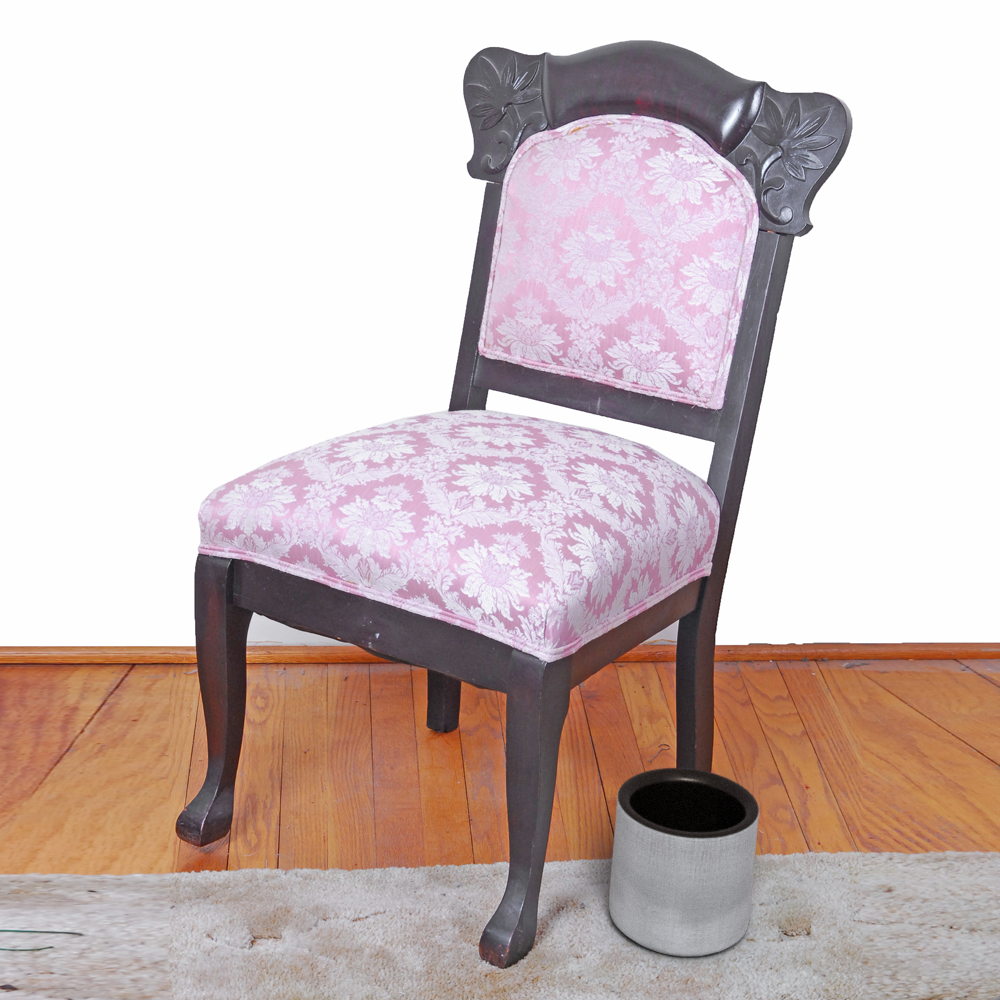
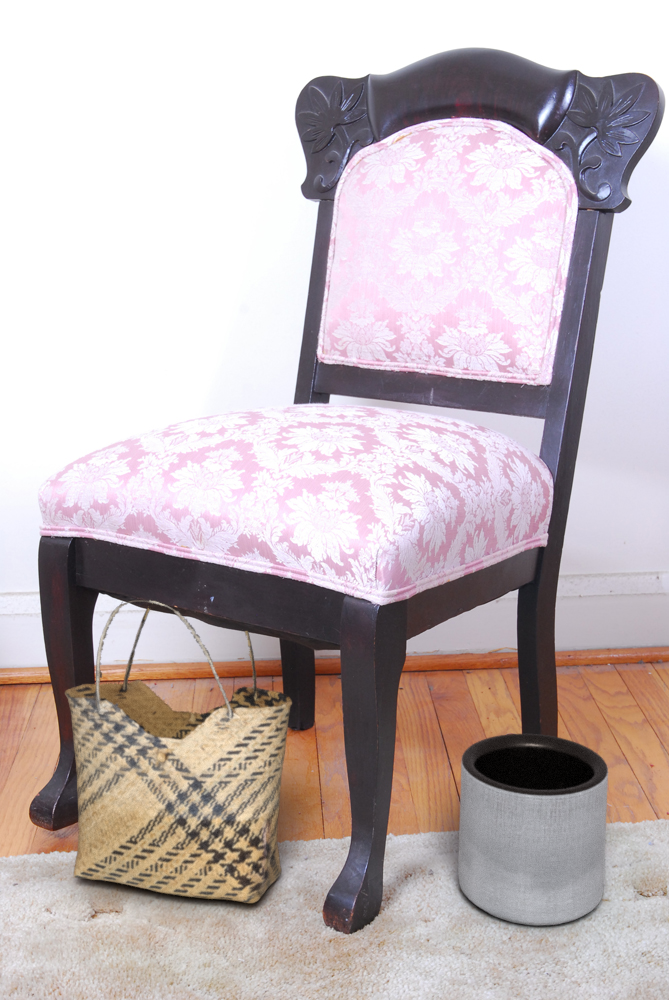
woven basket: none [224,602,453,930] -> present [65,600,292,903]

